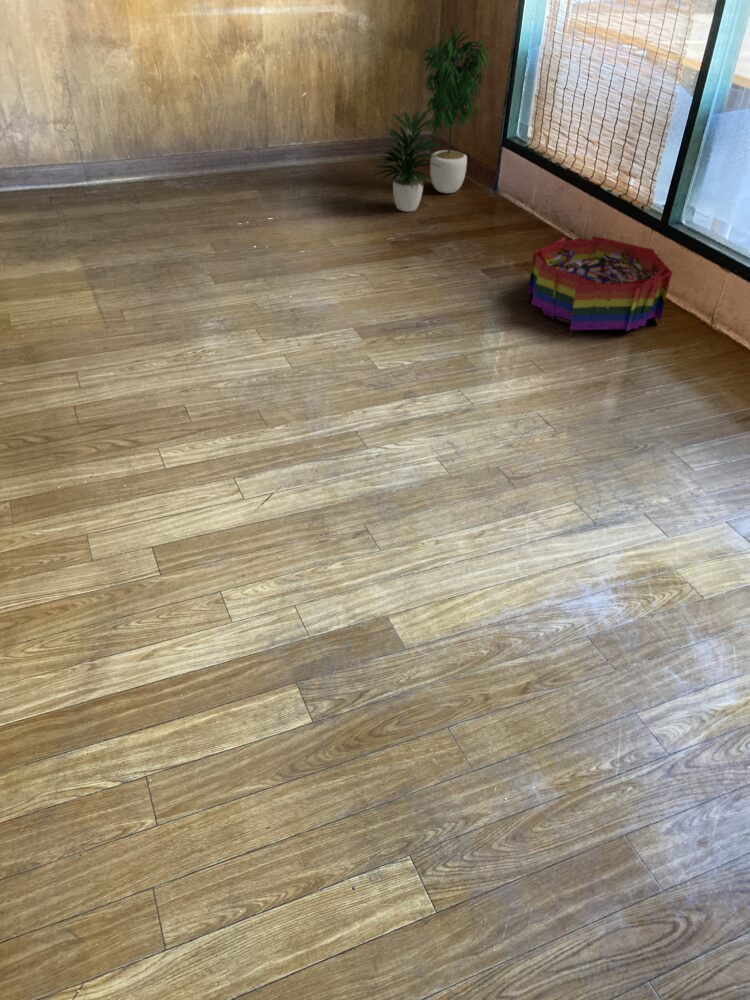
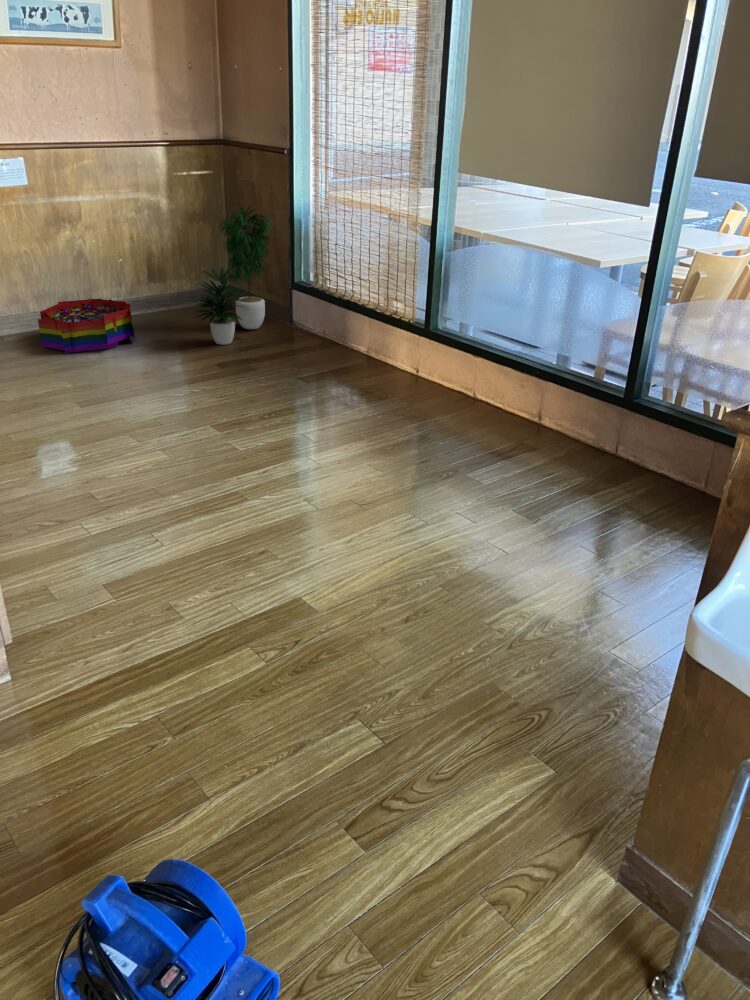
storage bin: present [528,236,672,331] -> present [38,299,135,353]

